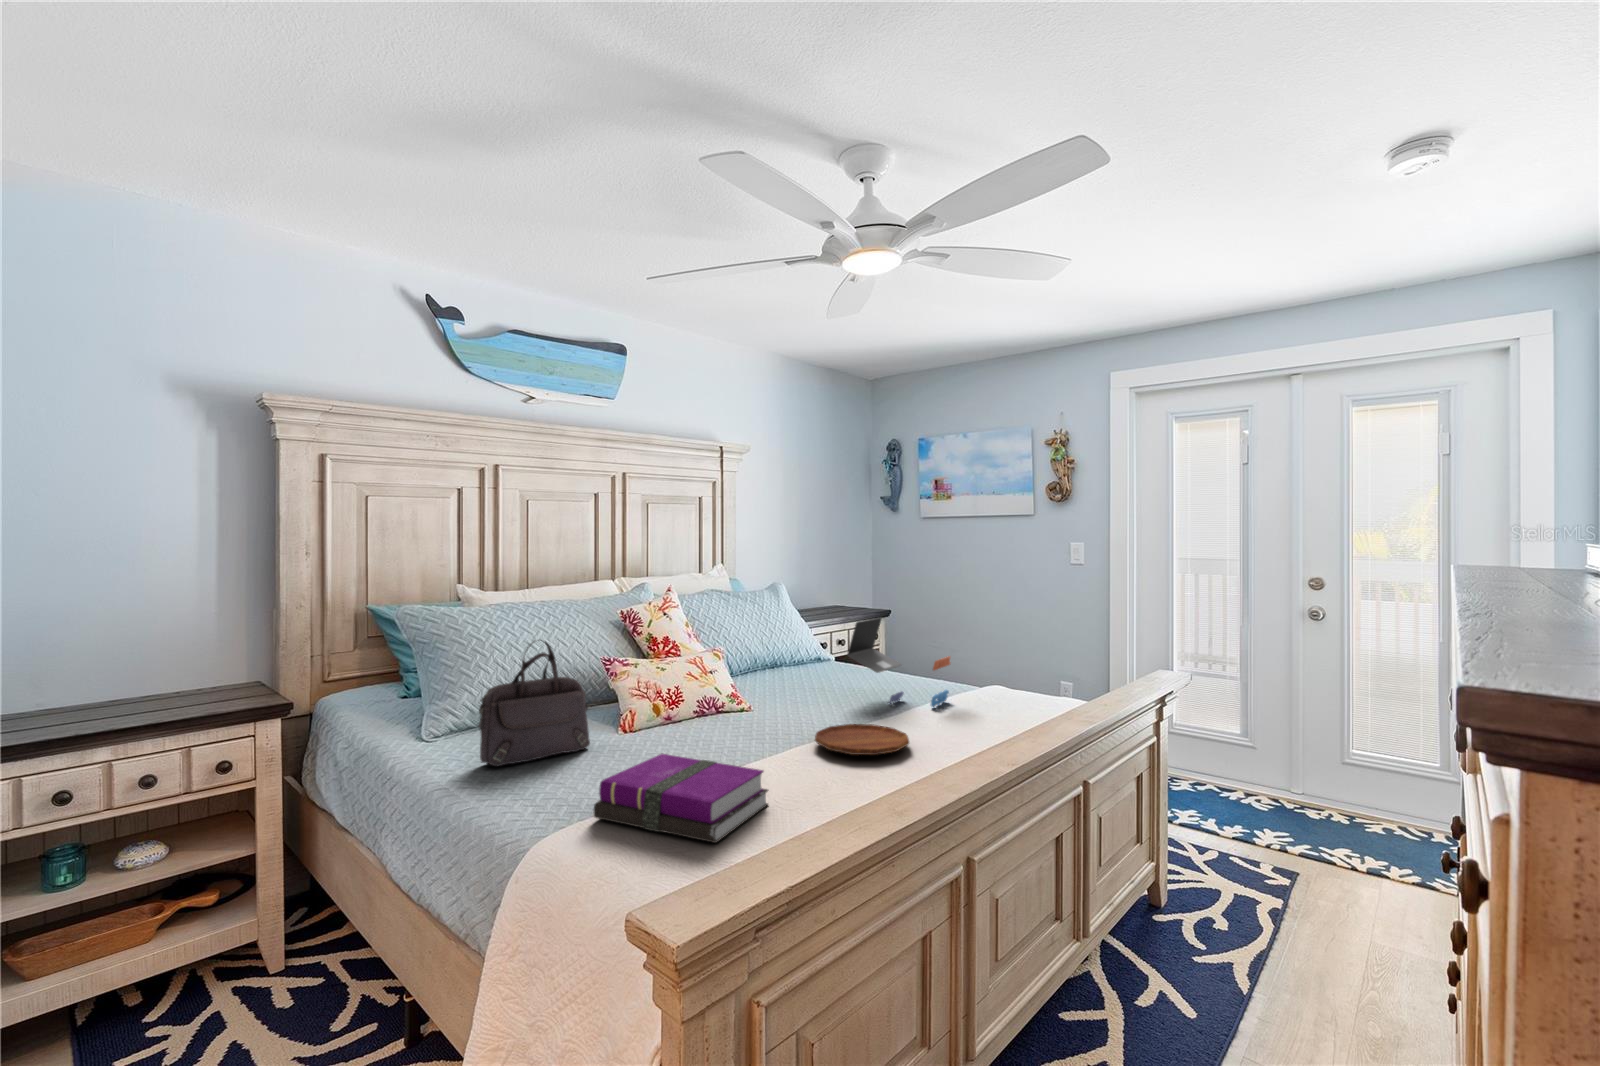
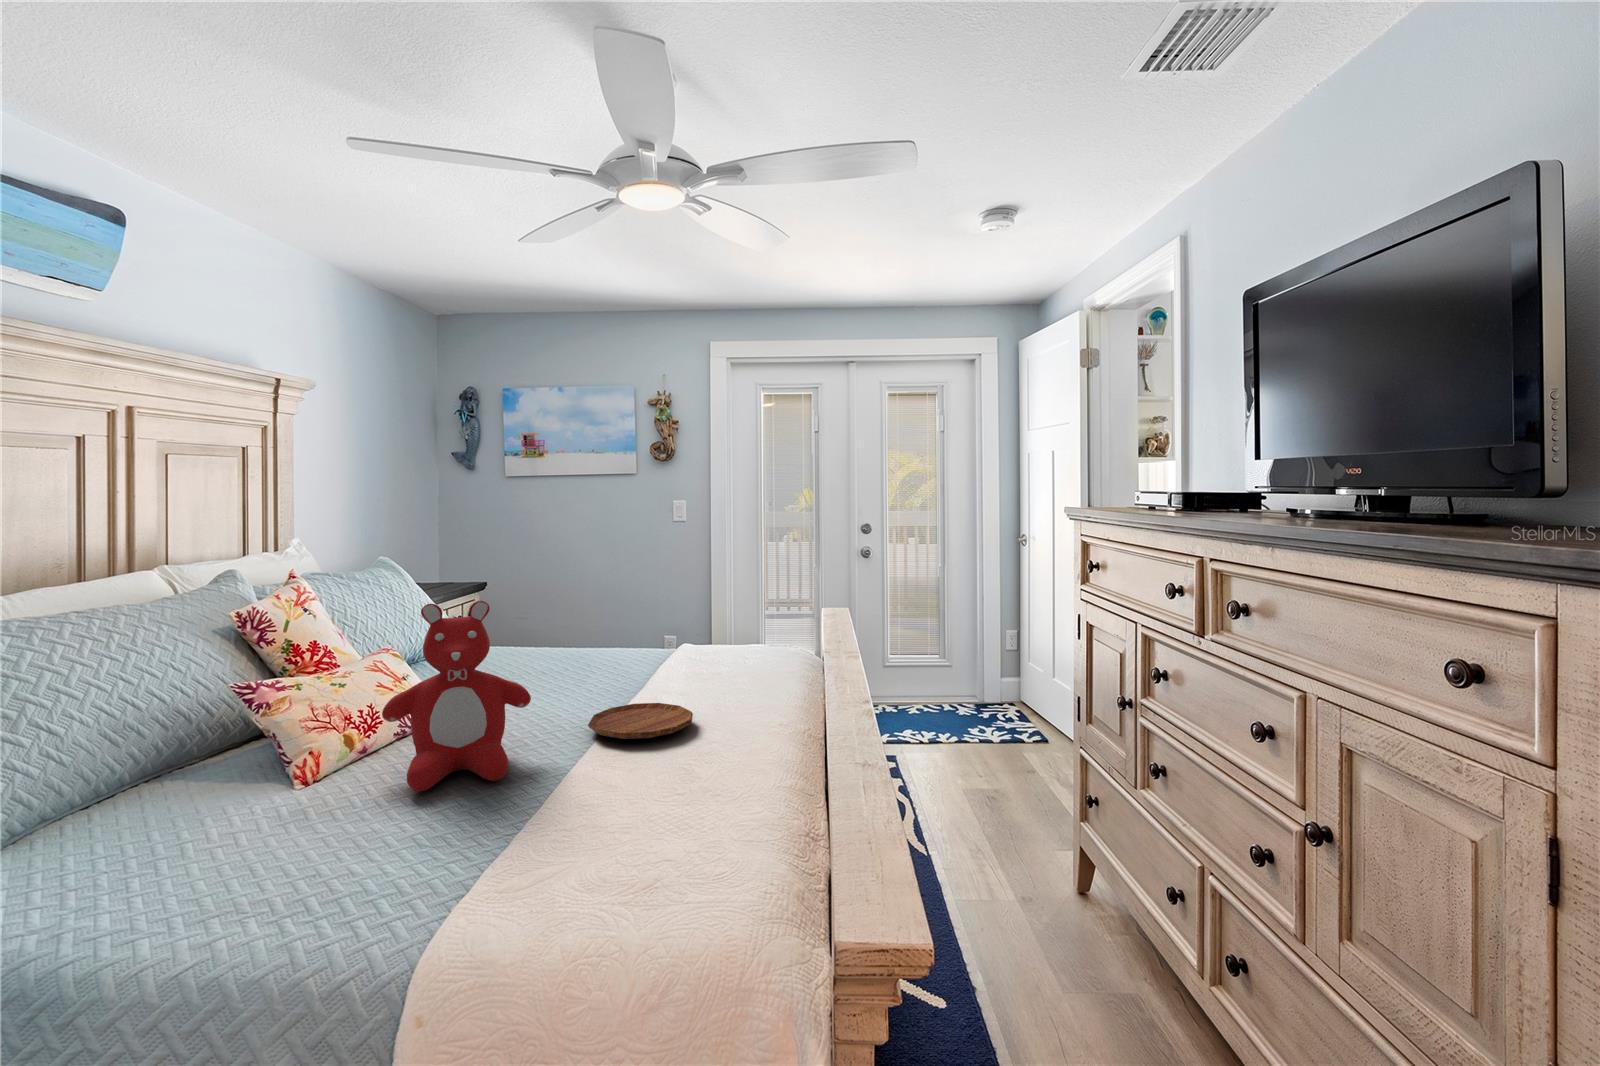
teddy bear: none [654,612,762,759] -> present [382,601,531,791]
laptop: present [847,617,950,707] -> none [562,589,664,681]
handbag: present [478,640,590,766] -> none [115,670,293,881]
notebook: present [594,754,768,843] -> none [441,773,634,890]

